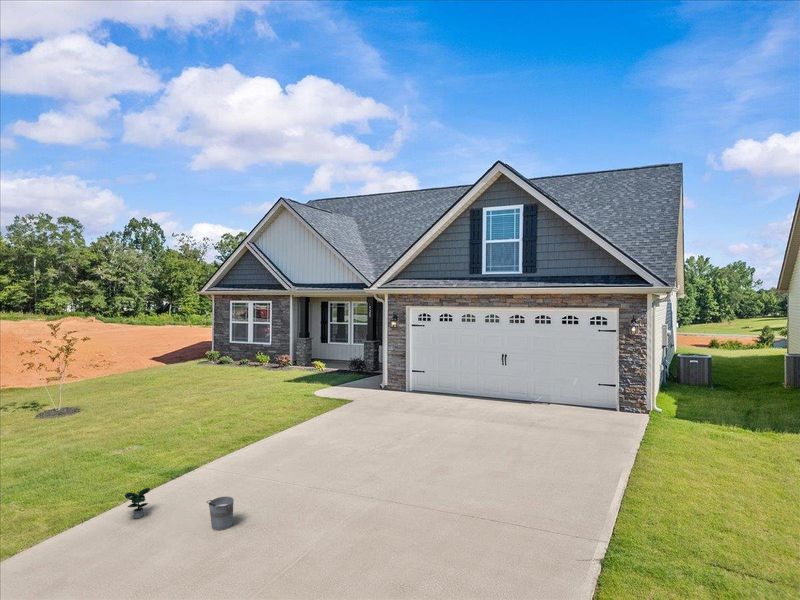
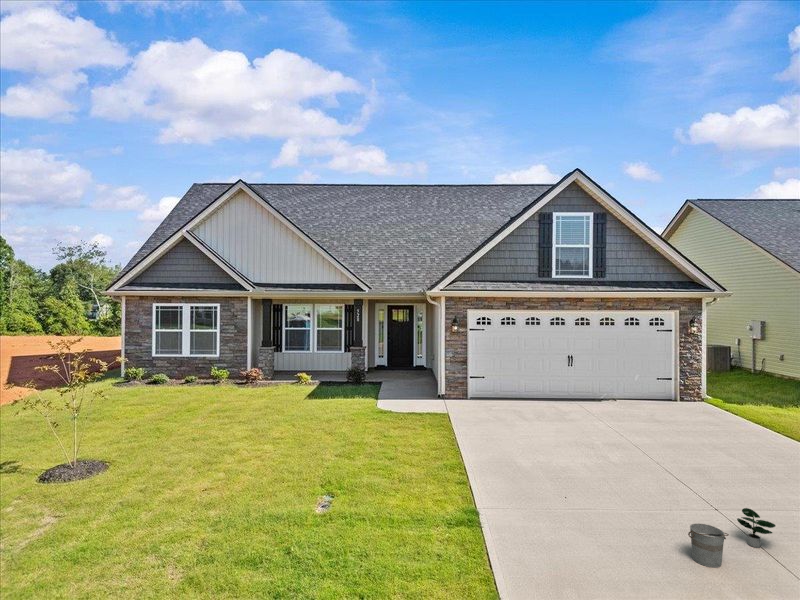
potted plant: present [125,488,150,518] -> present [737,508,776,548]

